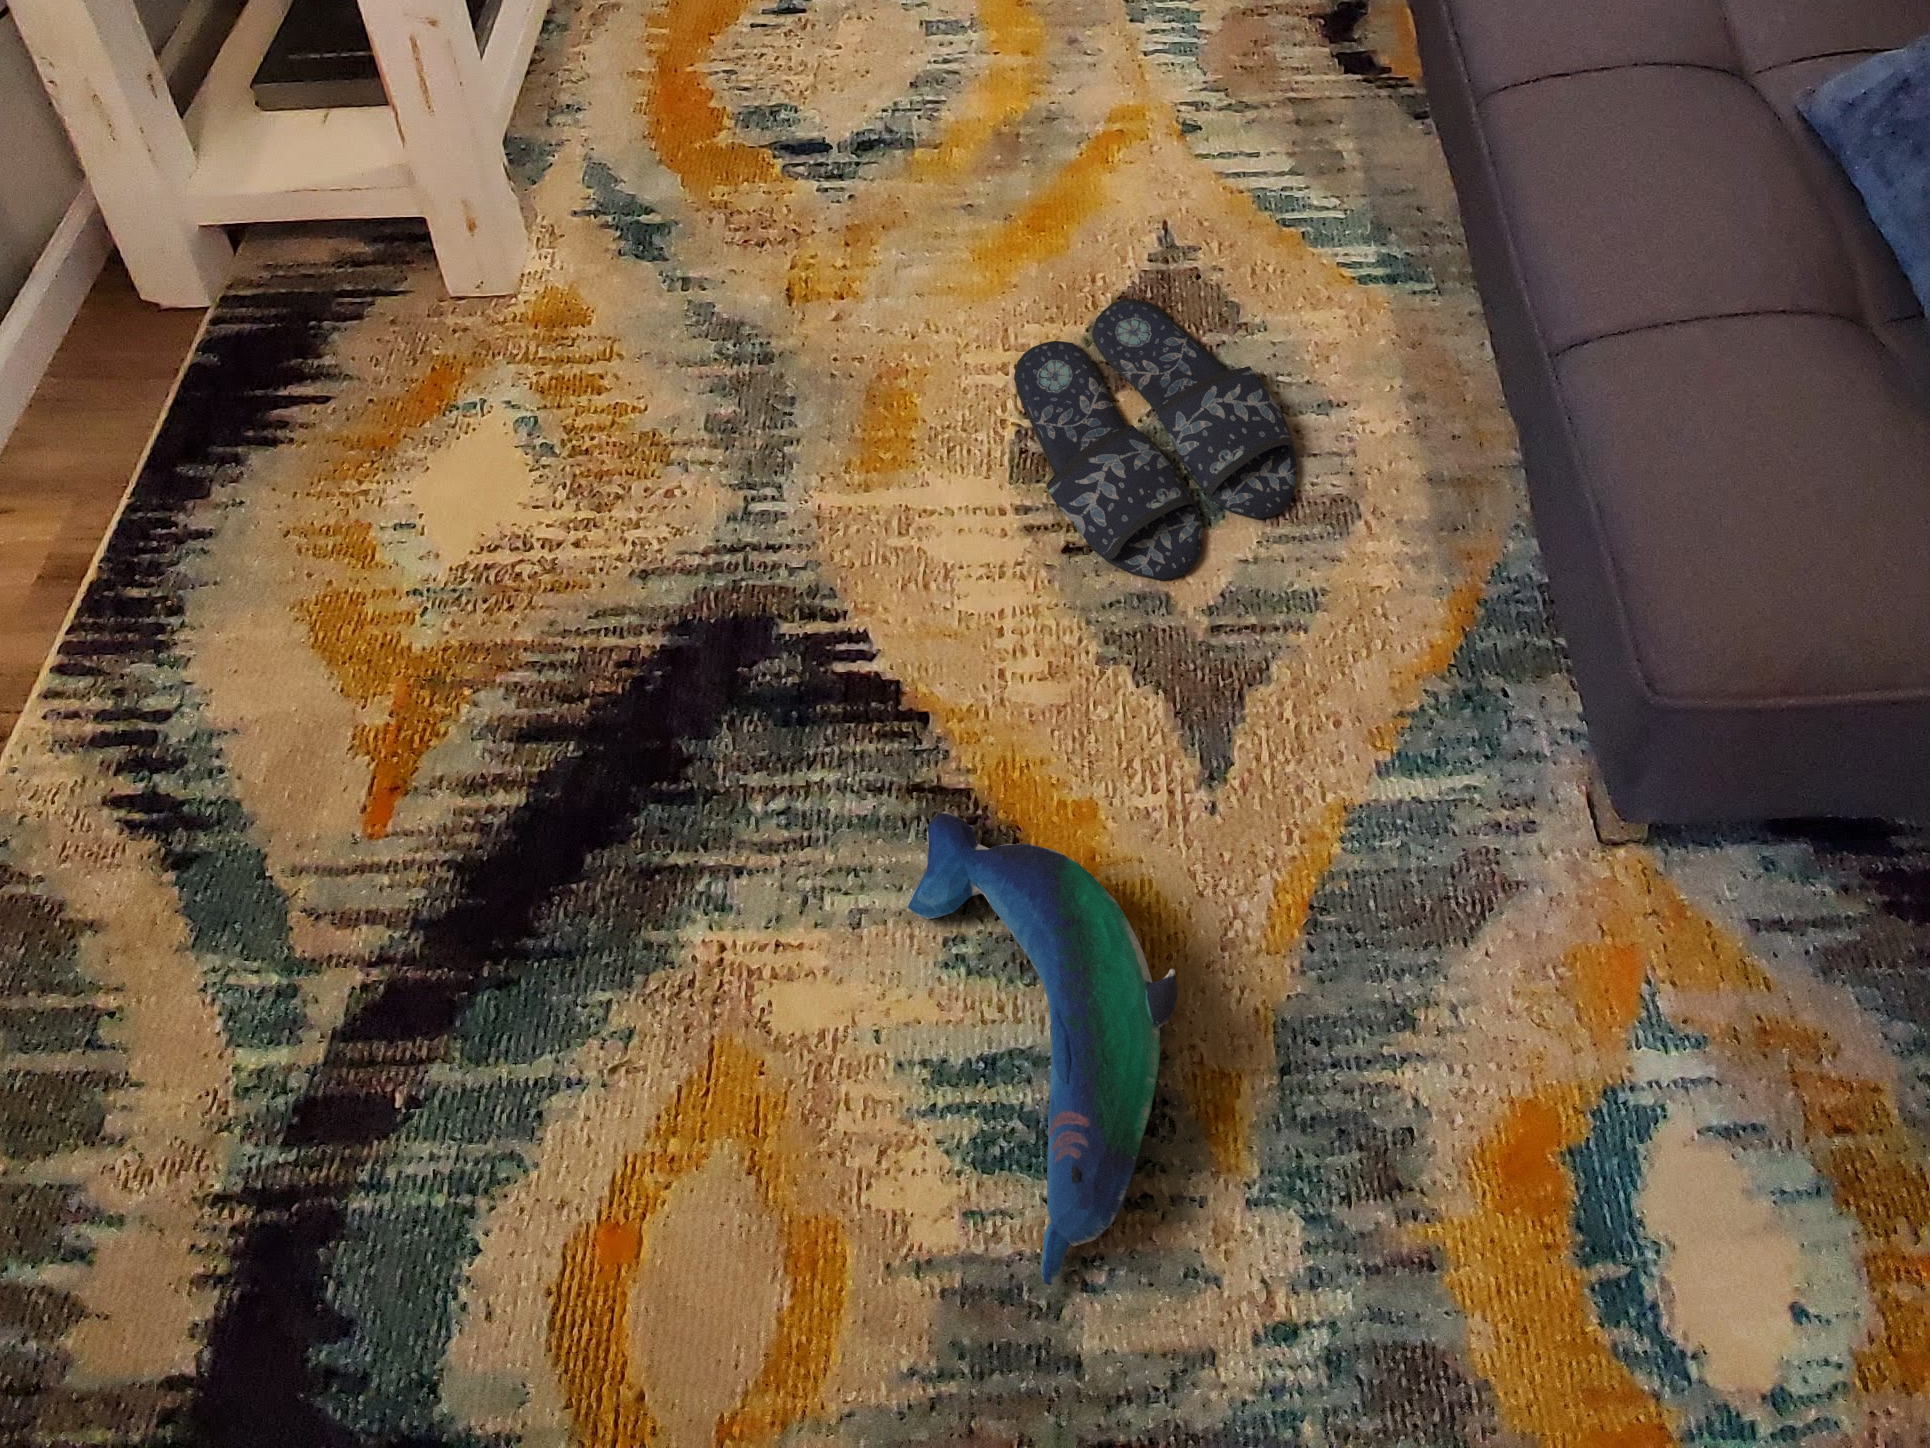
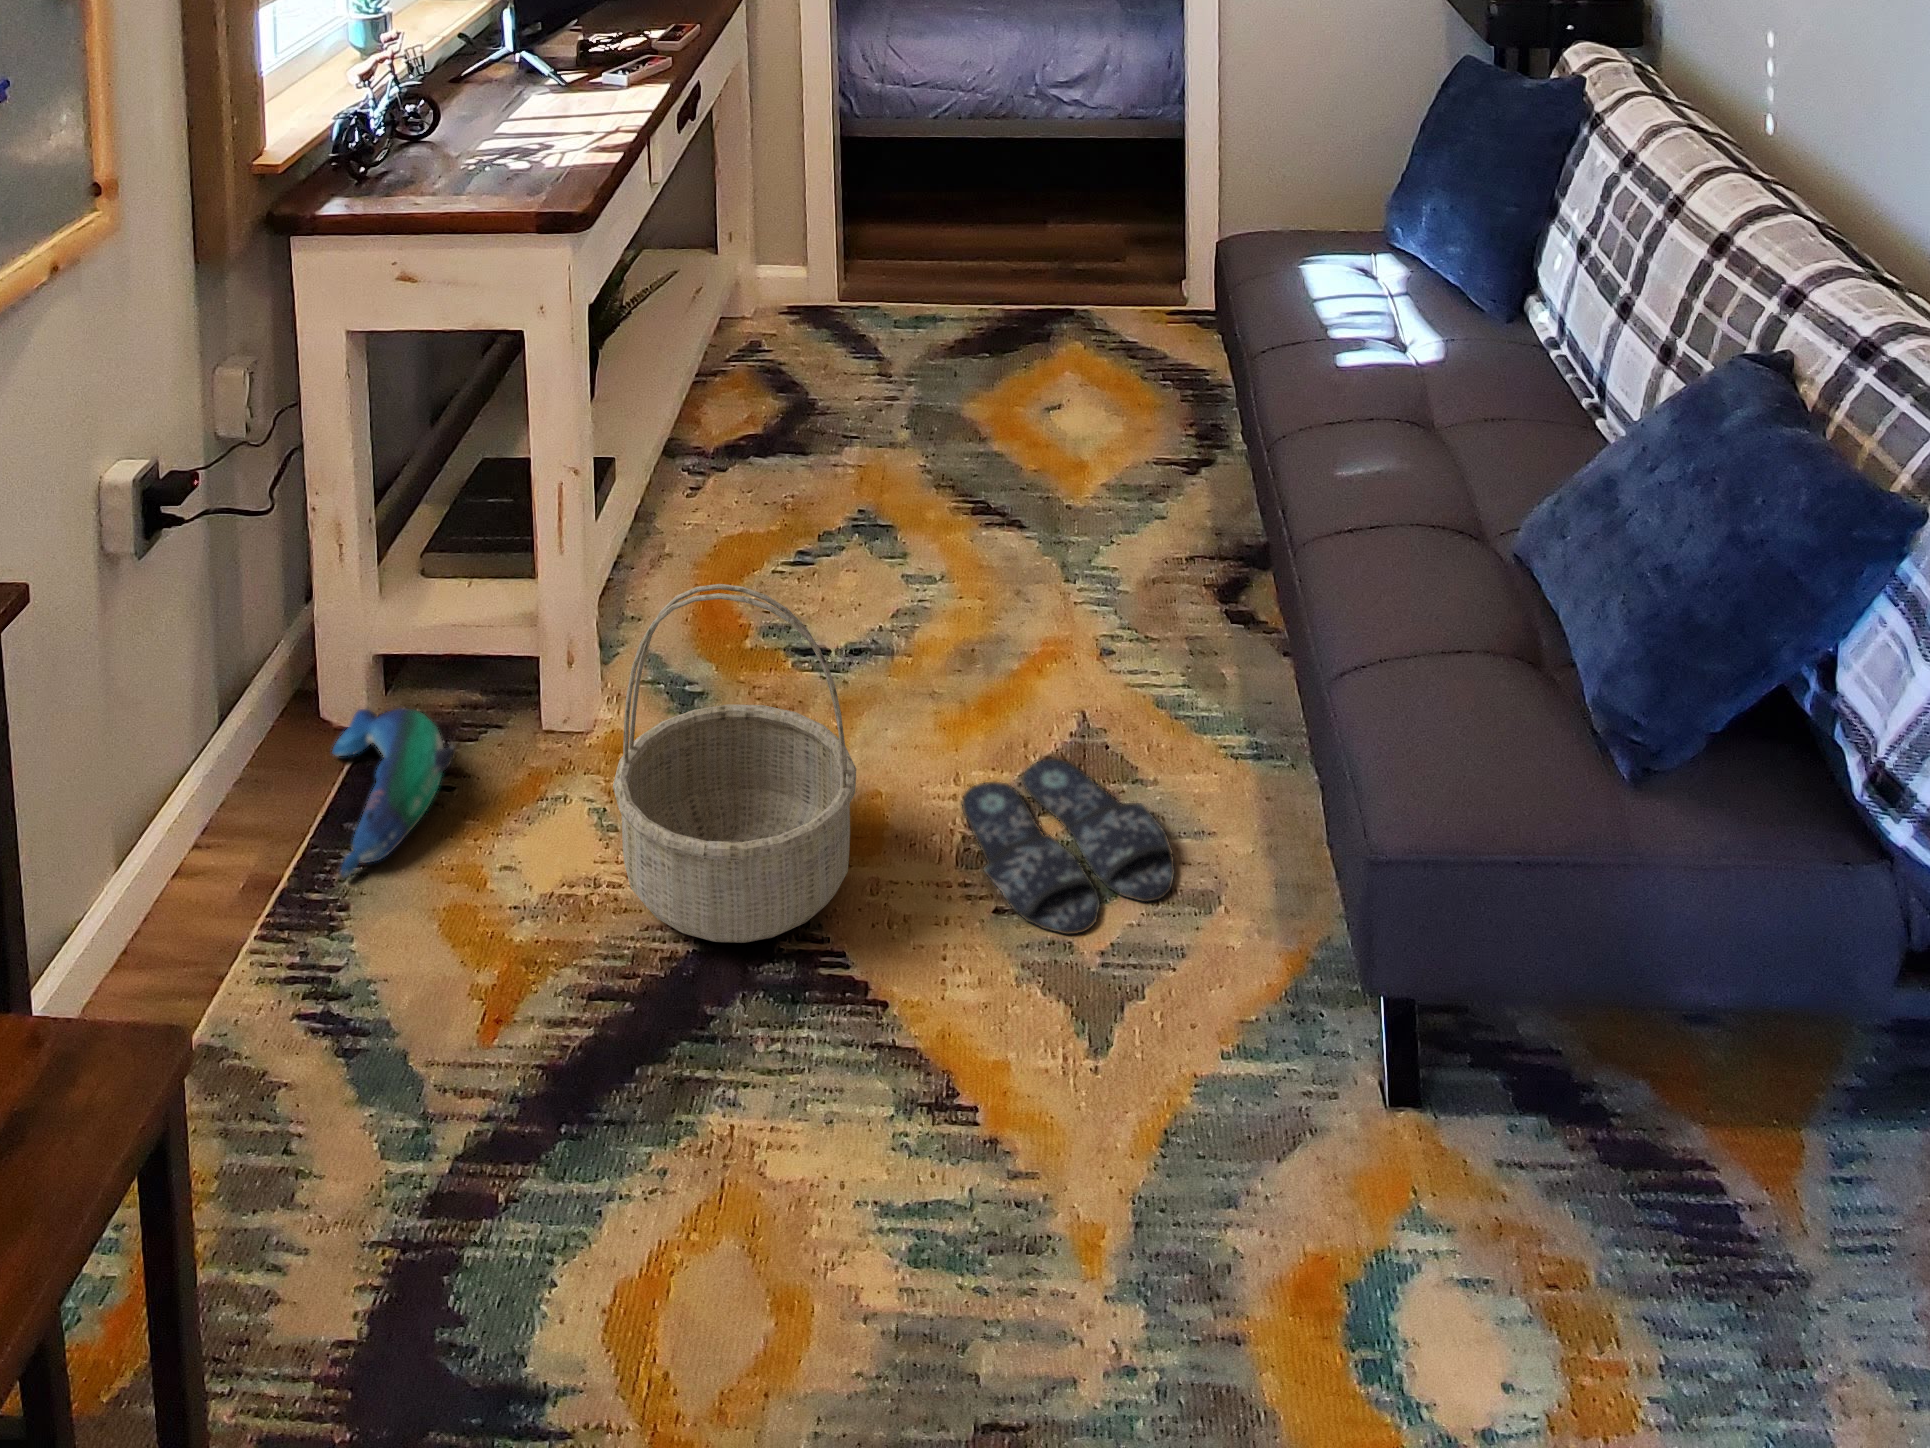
basket: none [526,254,872,644] -> present [613,584,856,943]
plush toy: present [908,811,1178,1285] -> present [333,708,454,877]

